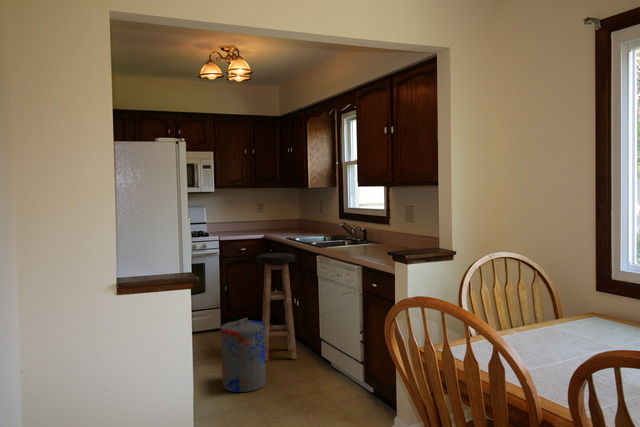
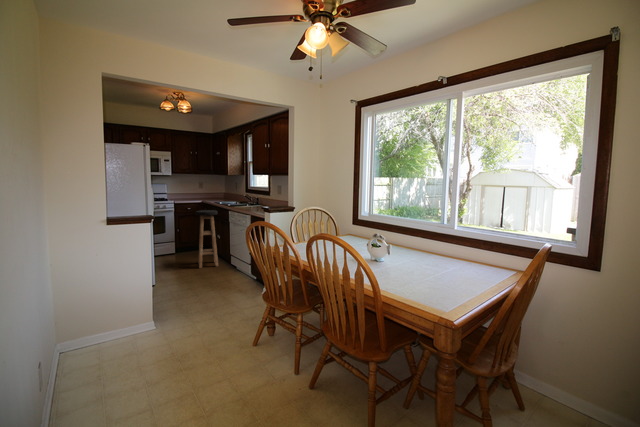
trash can: present [220,318,266,392] -> none [173,244,199,283]

